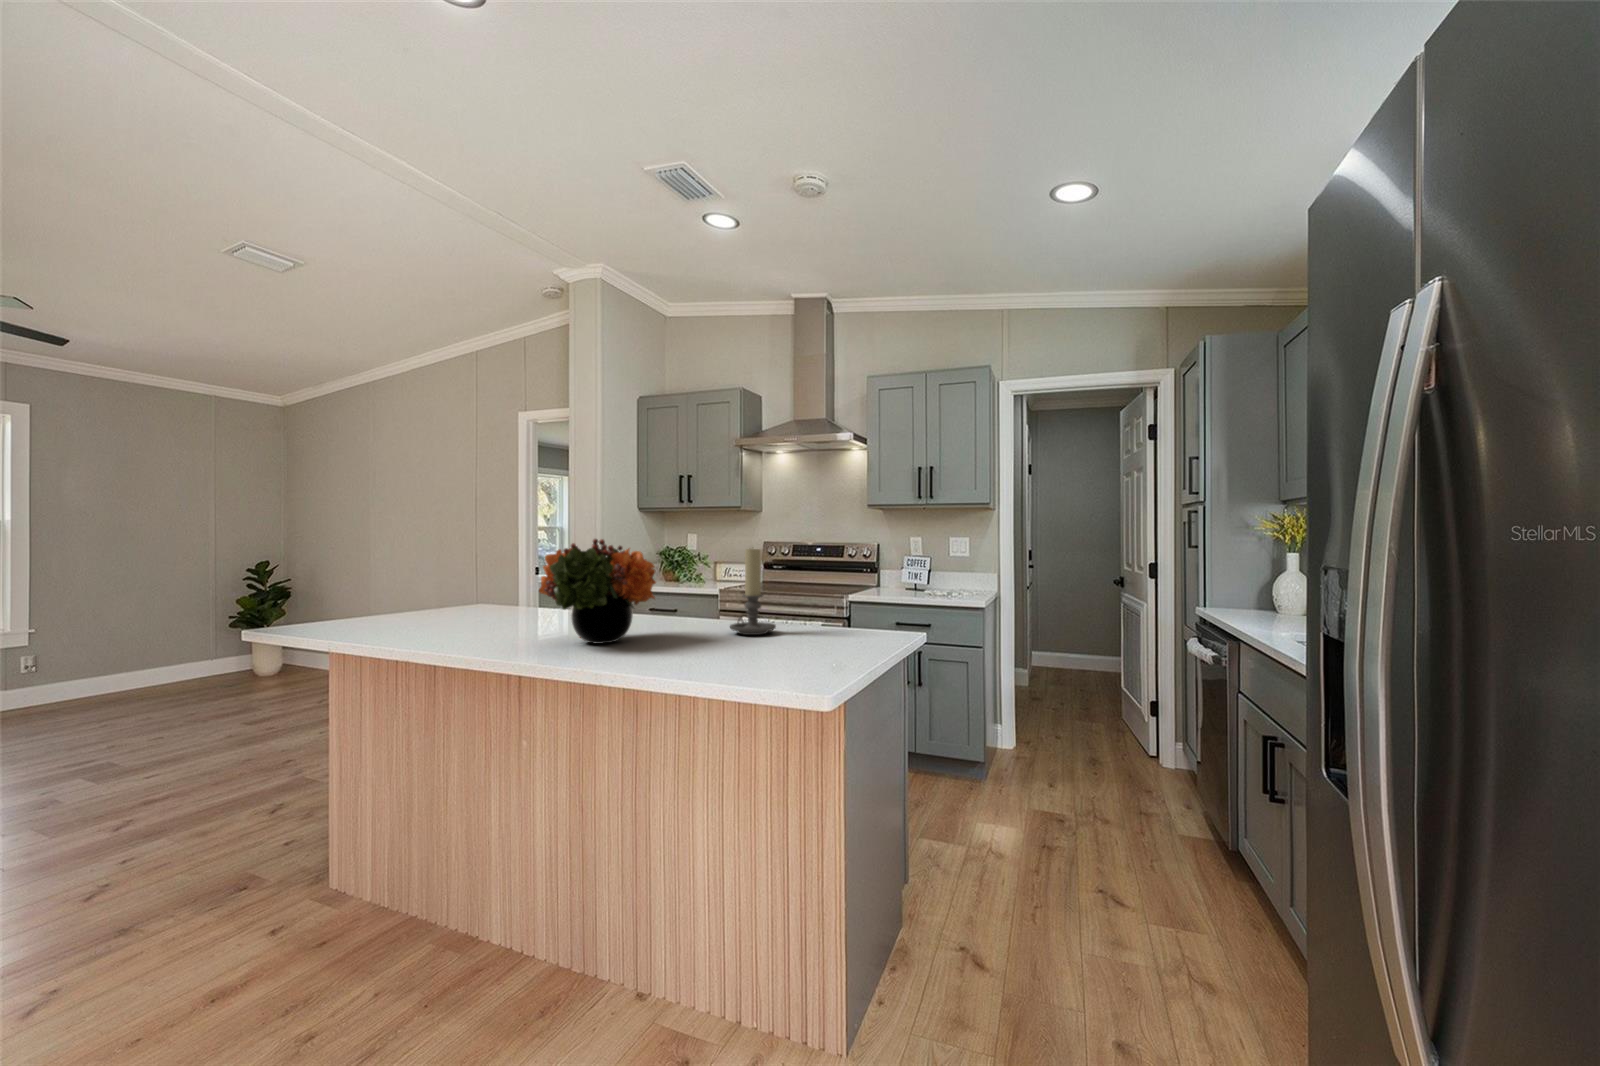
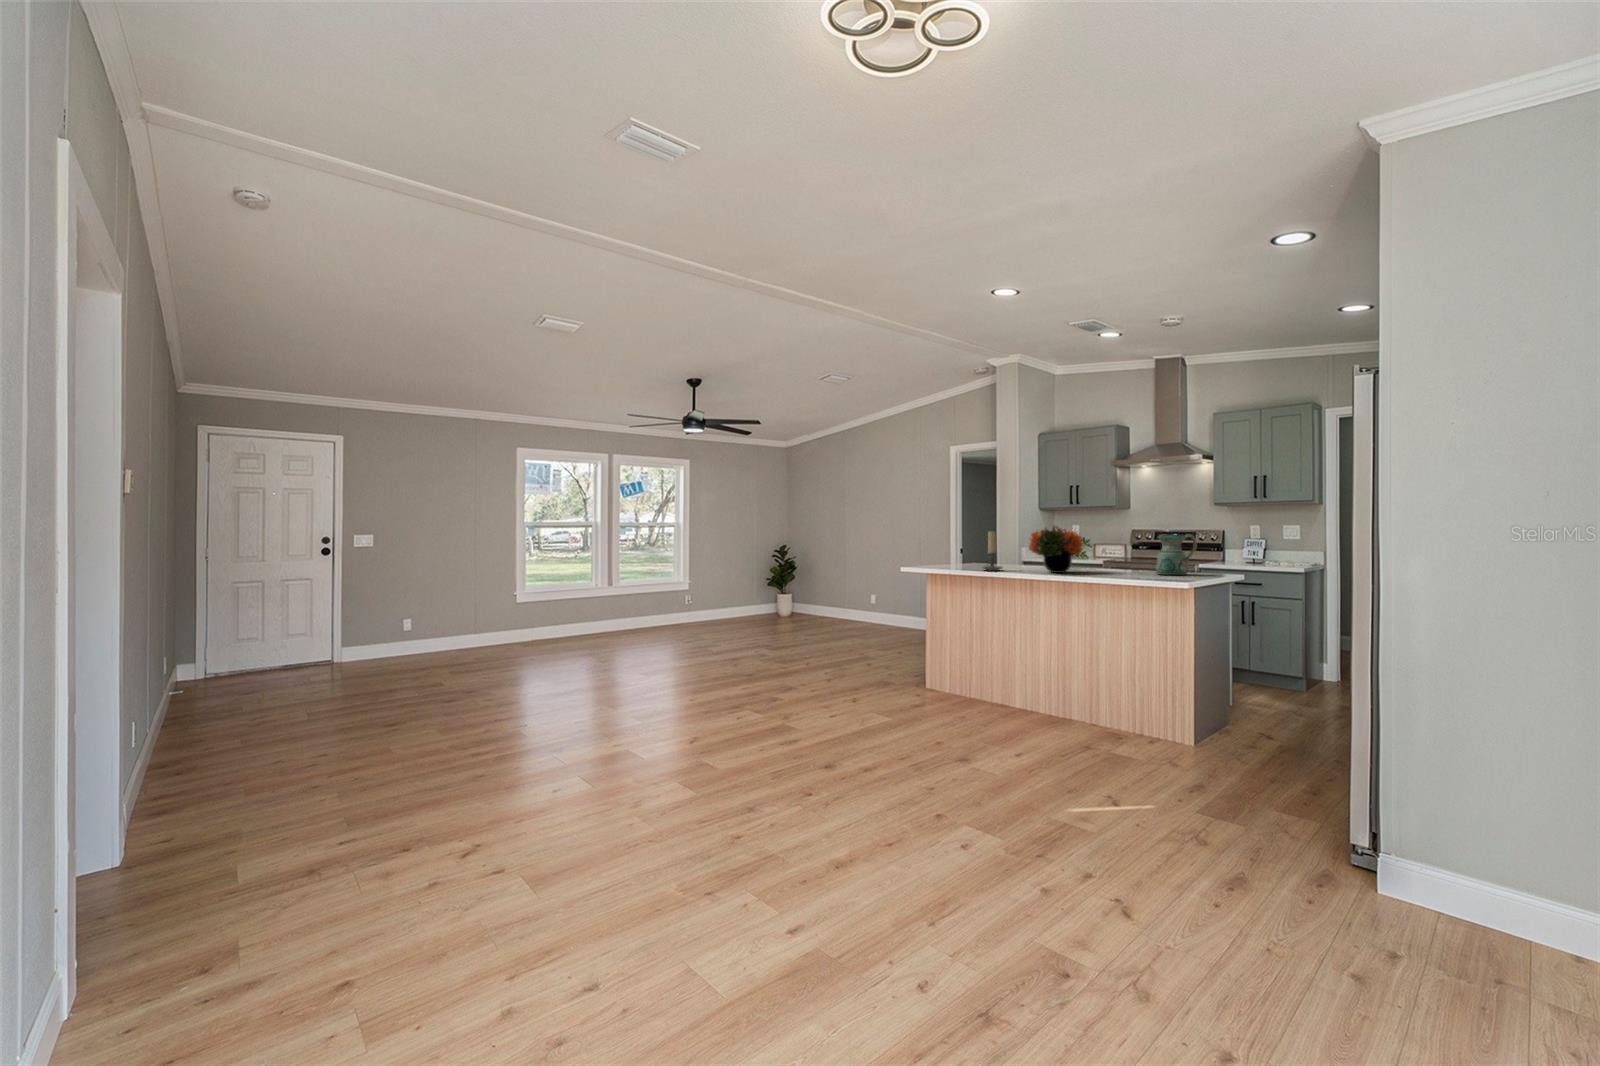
candle holder: present [730,548,776,635] -> present [982,531,1002,571]
ceramic pitcher: none [797,558,870,647] -> present [1156,534,1197,575]

